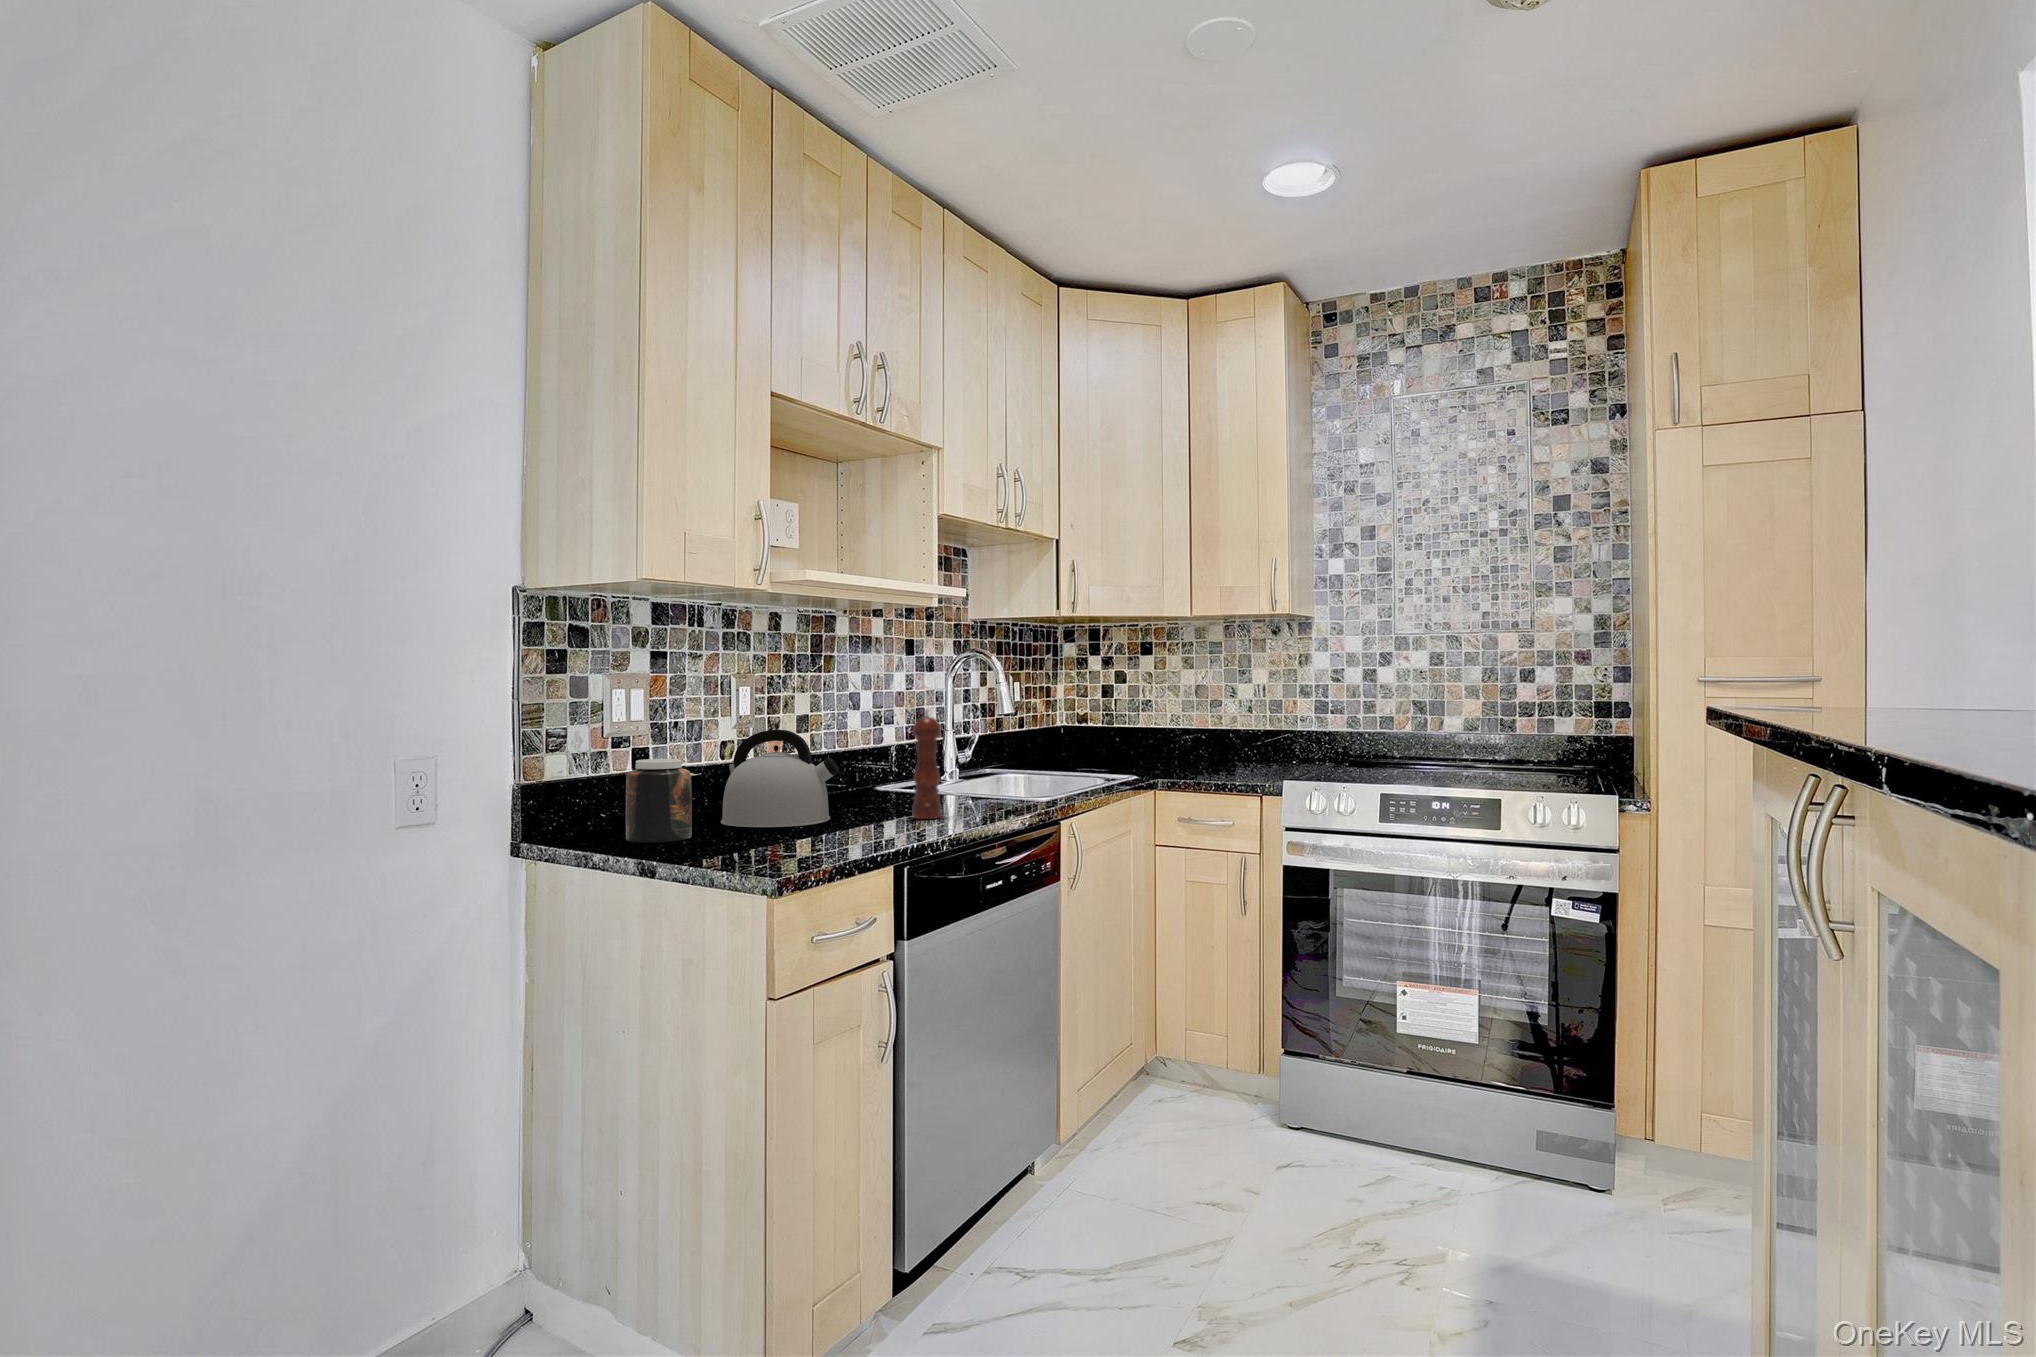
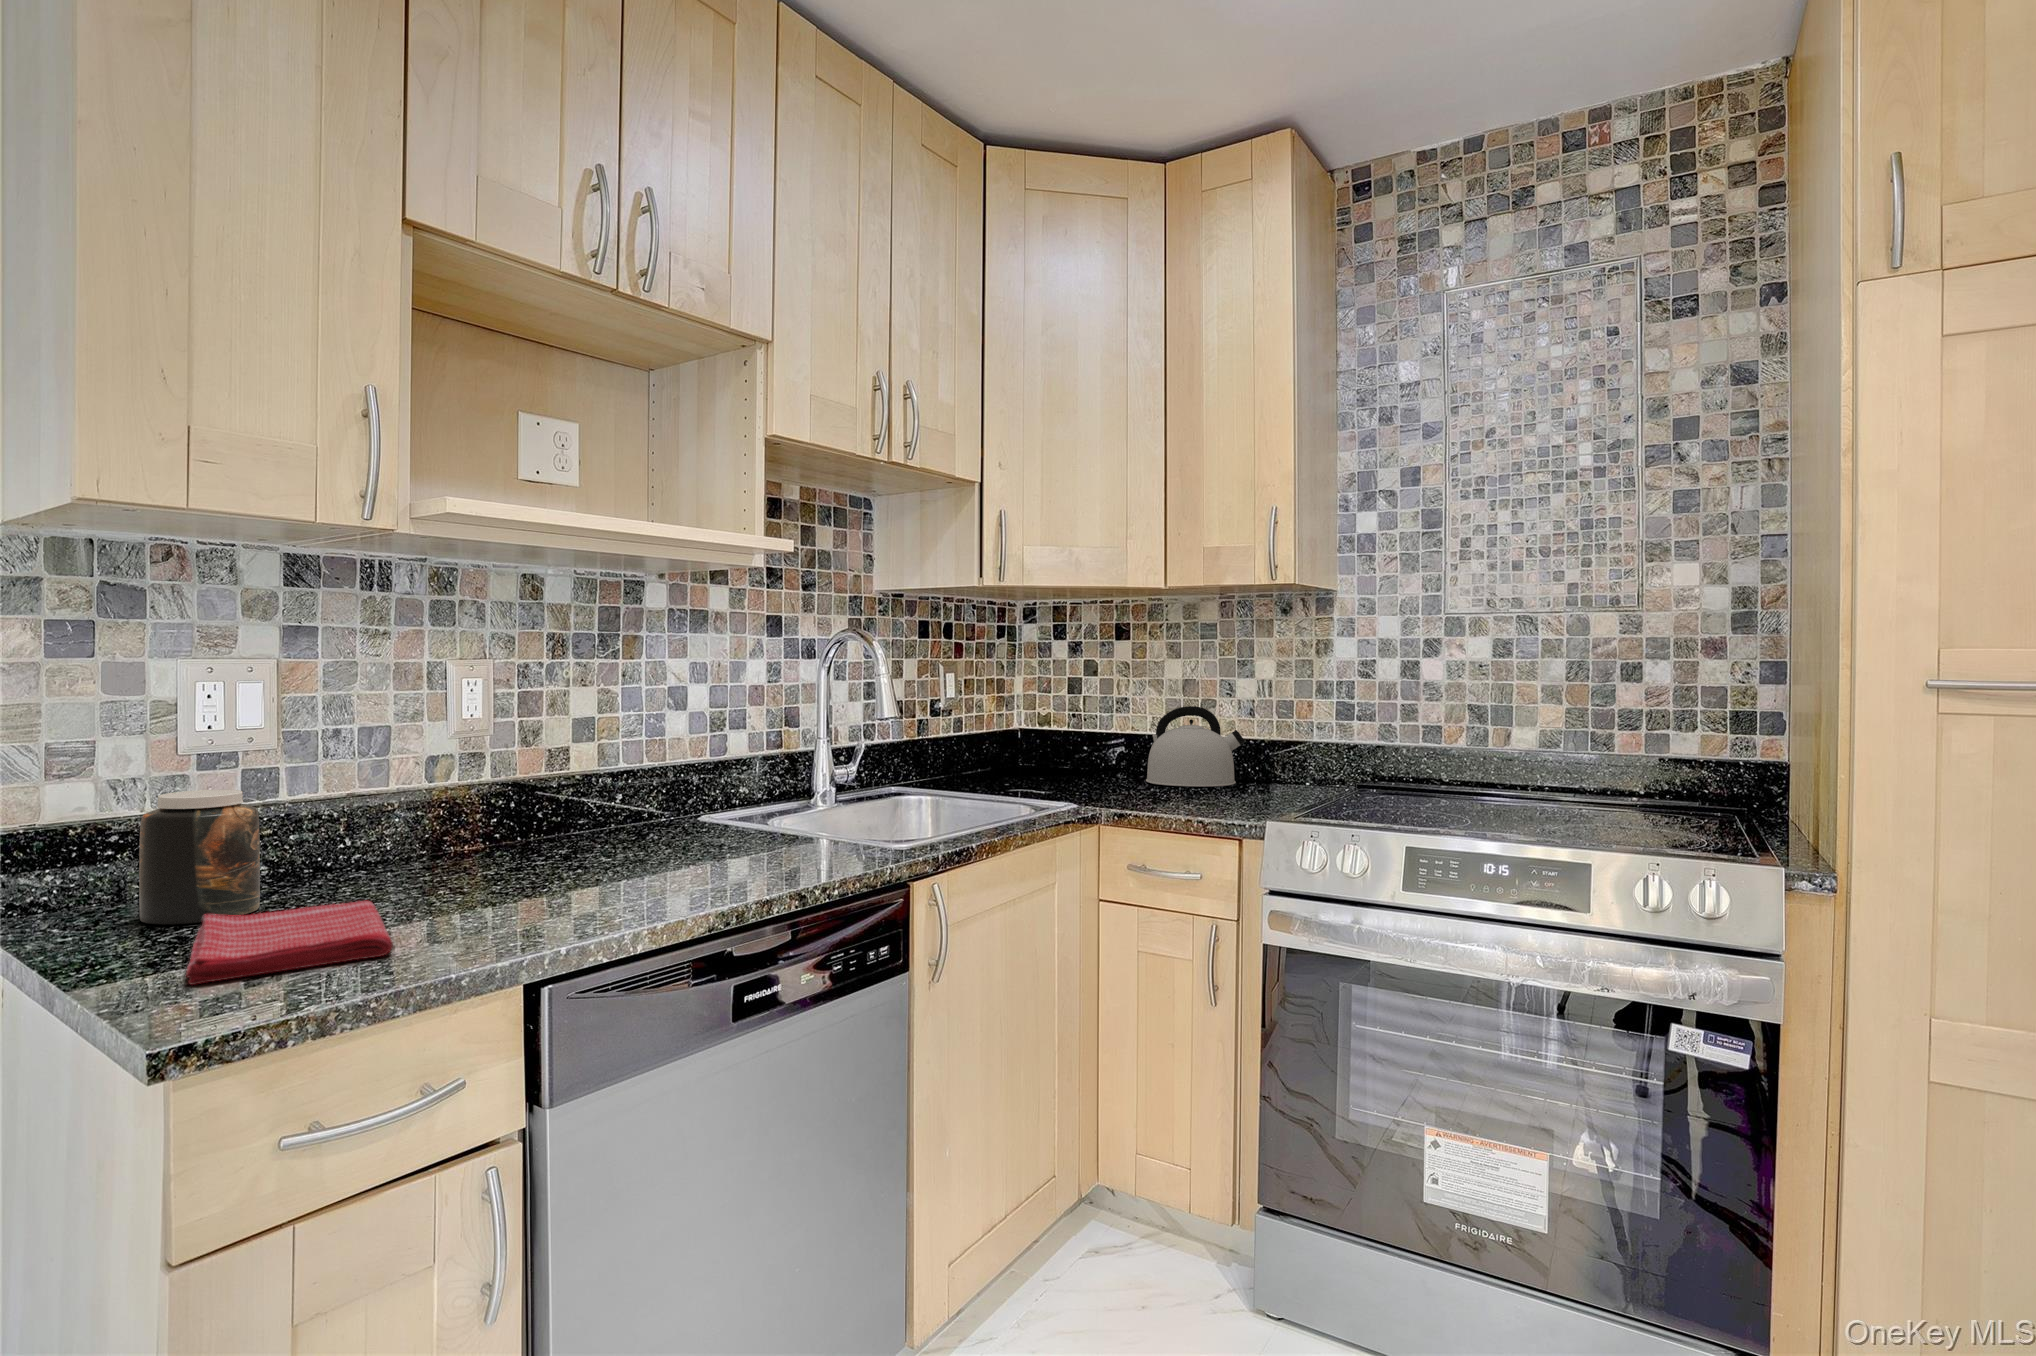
pepper mill: present [913,709,941,819] -> none [640,717,686,883]
kettle: present [721,730,839,827] -> present [1146,706,1245,787]
dish towel: none [697,826,842,860] -> present [186,901,393,985]

